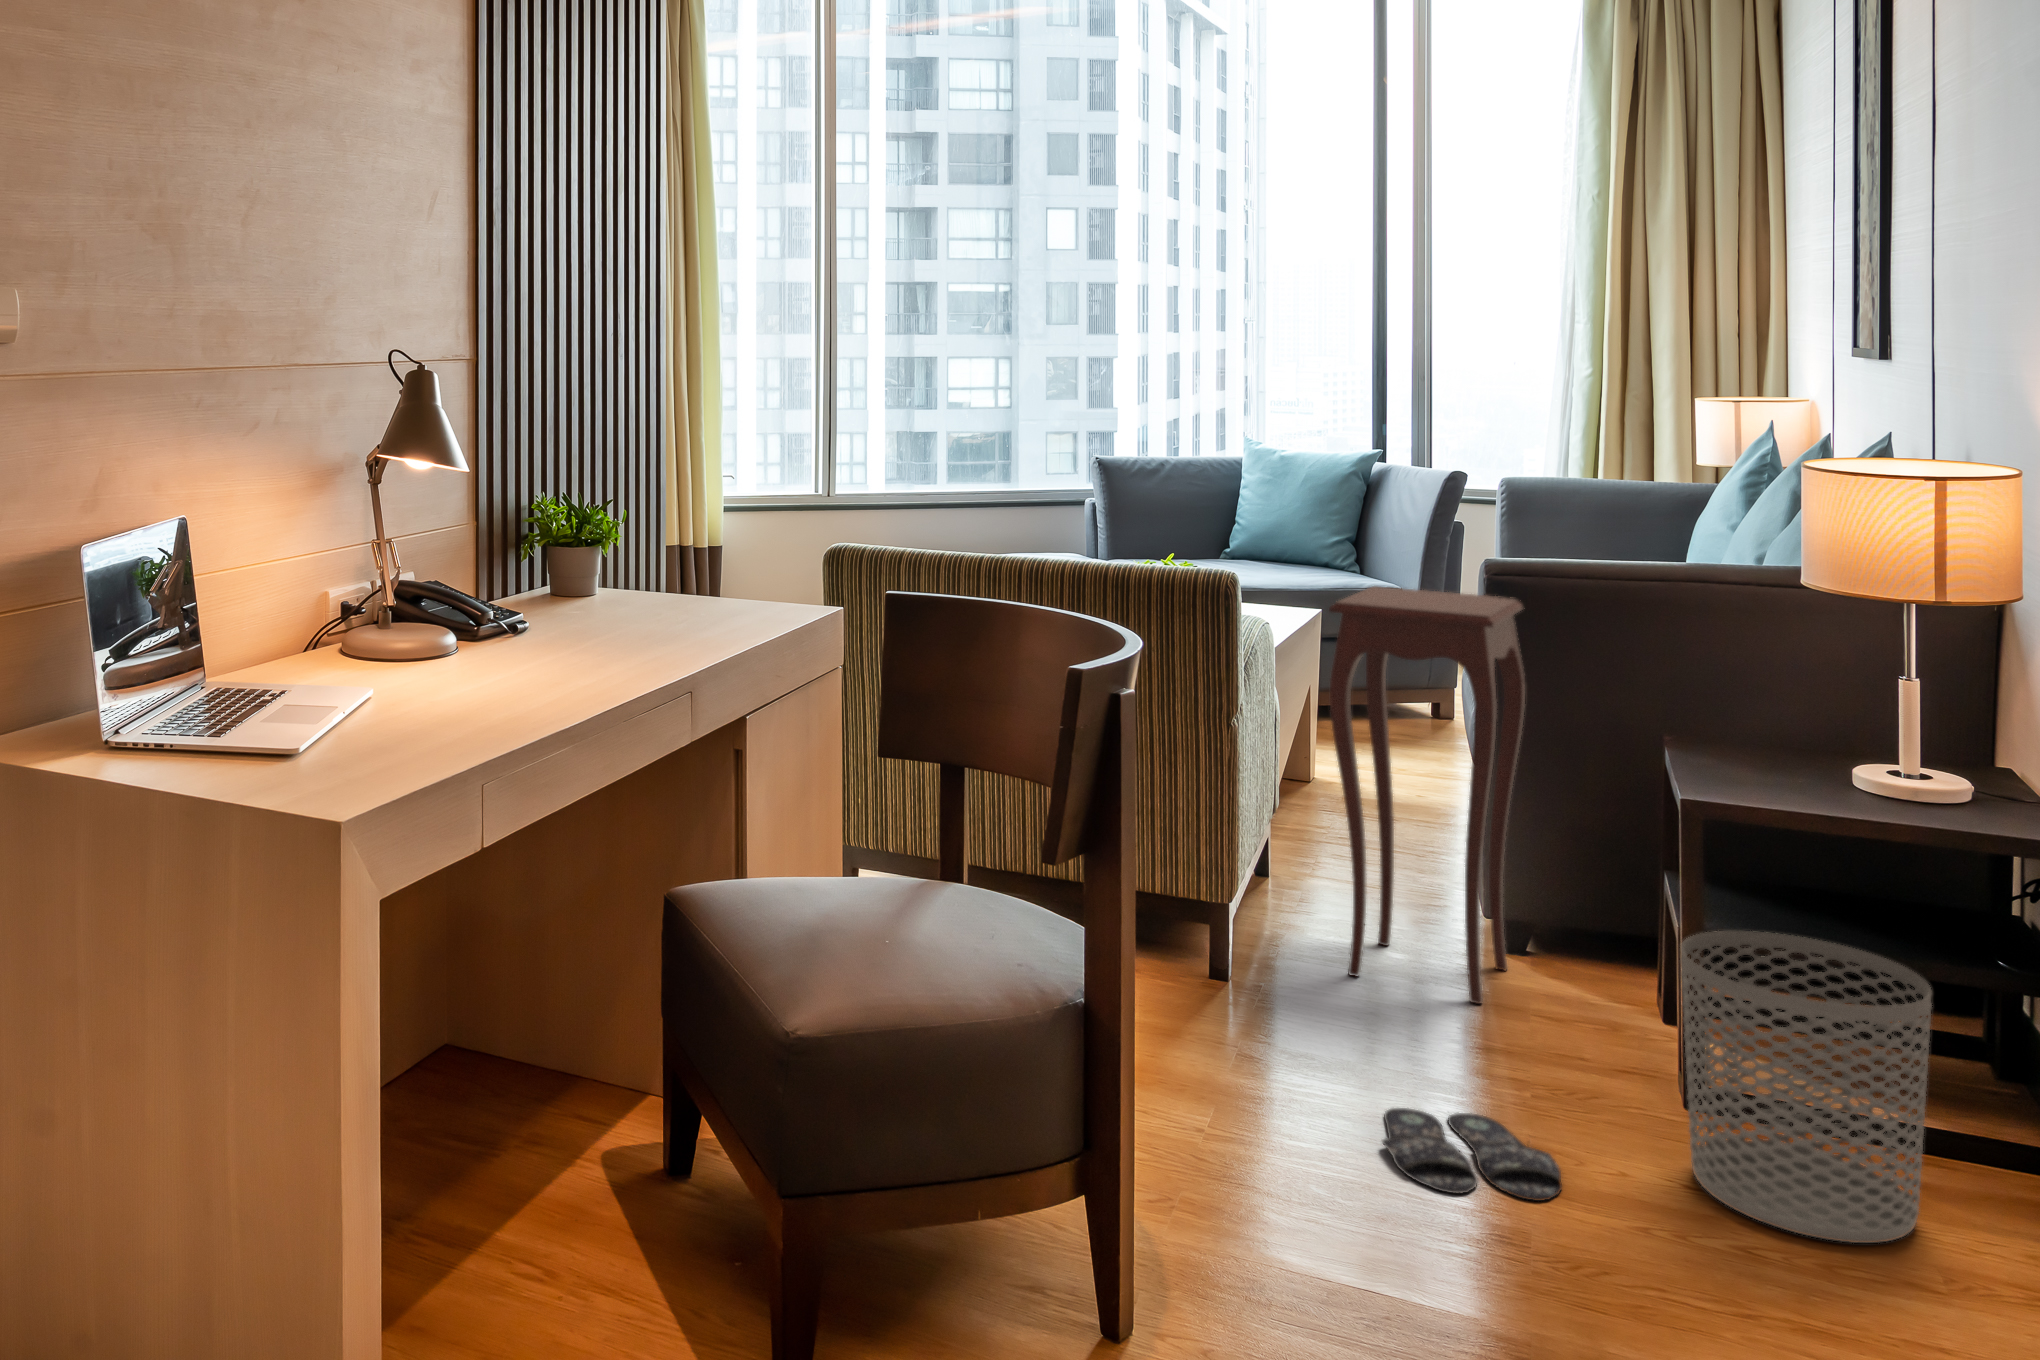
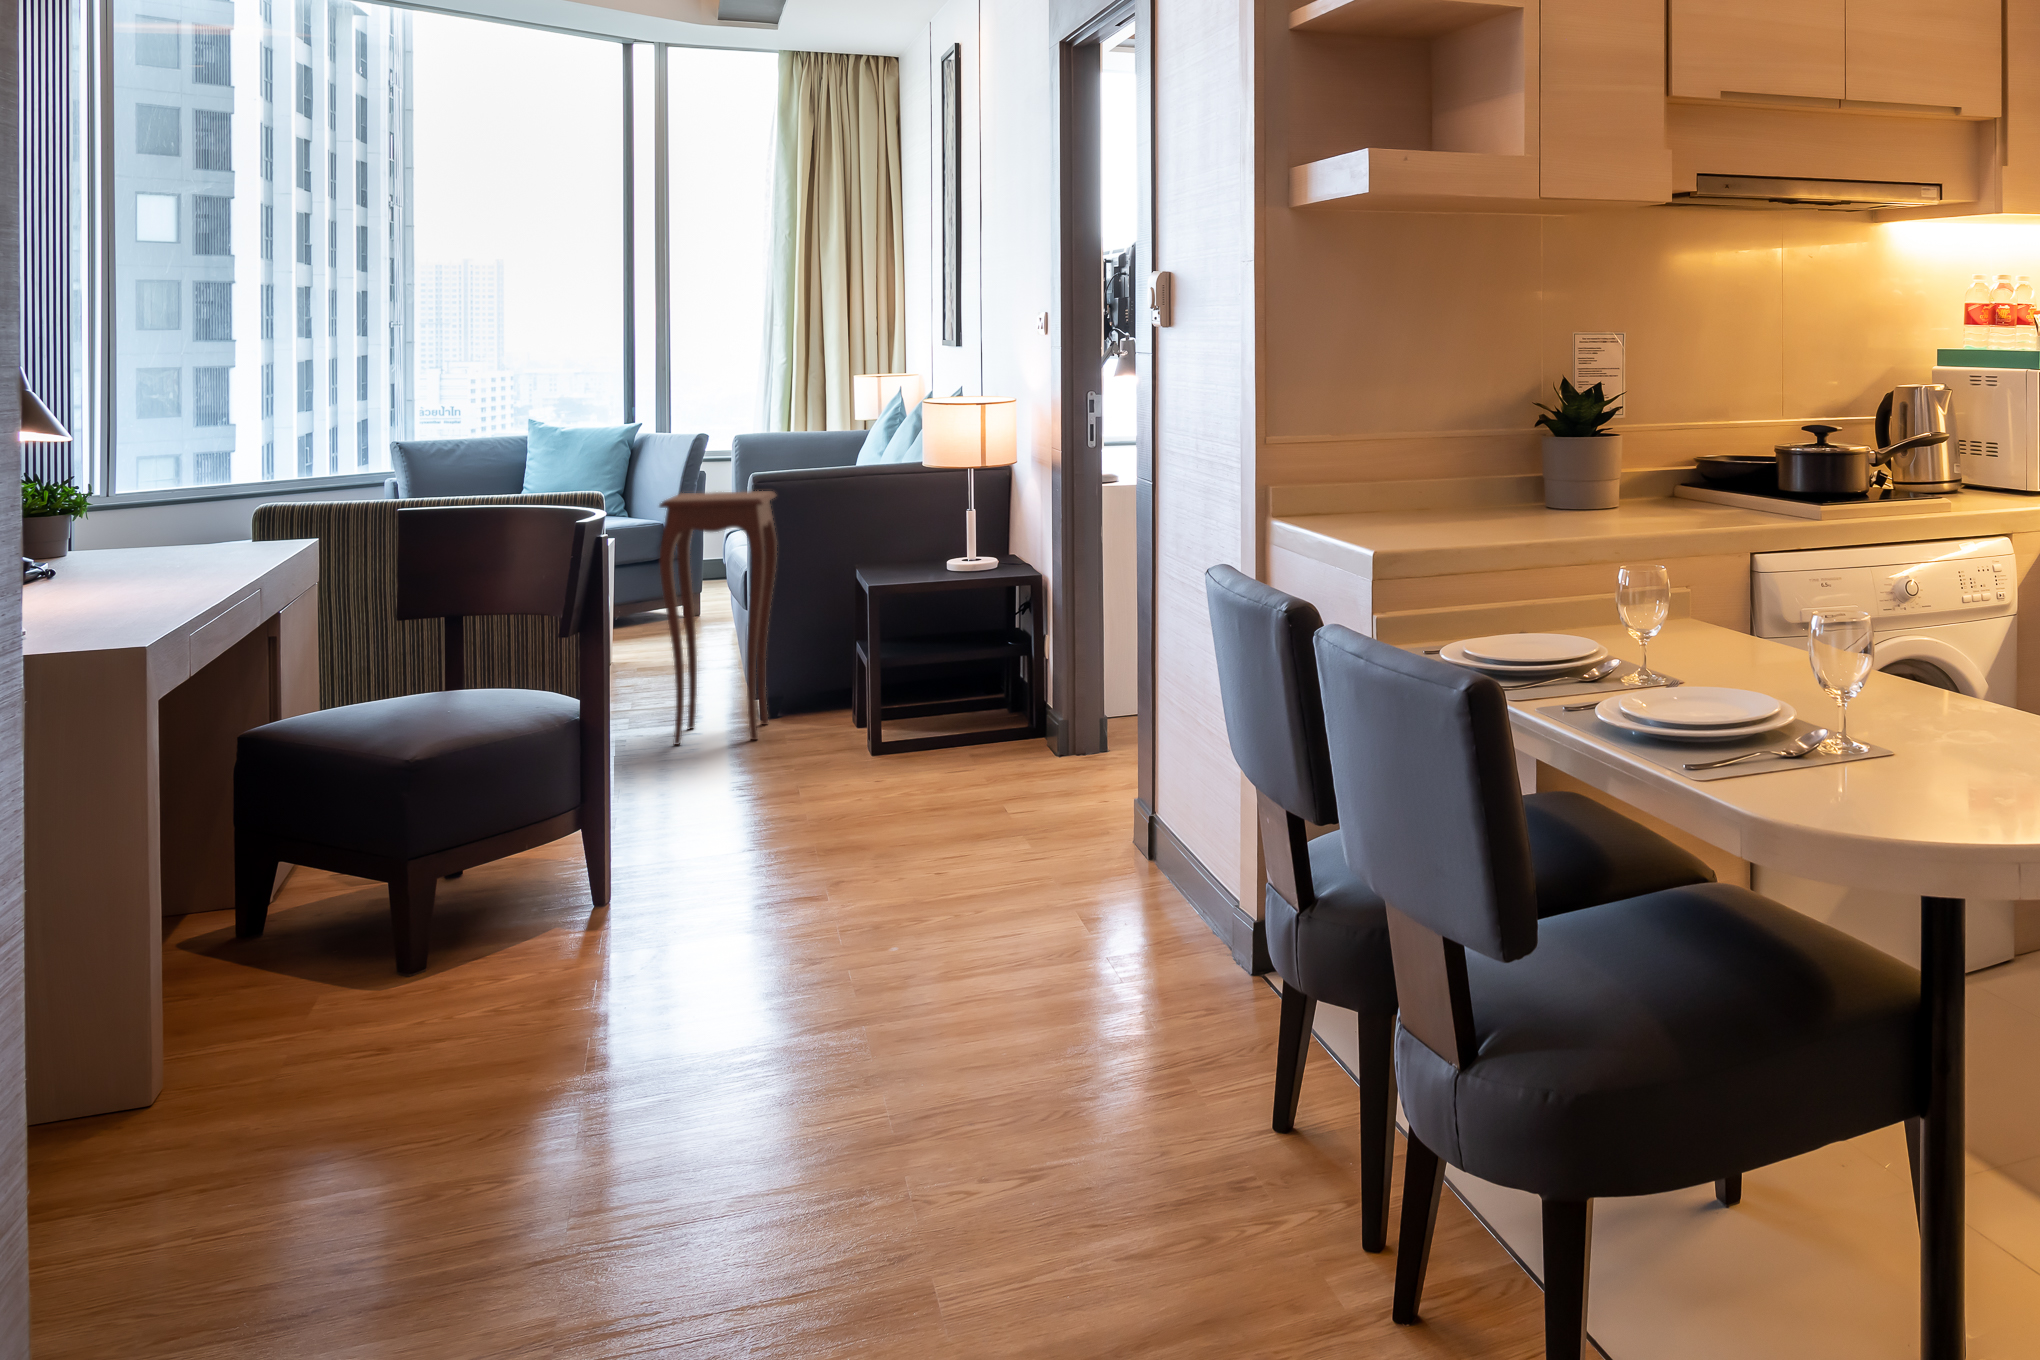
waste bin: present [1681,931,1932,1243] -> none [871,639,980,779]
slippers: present [1382,1108,1562,1201] -> none [716,779,817,809]

